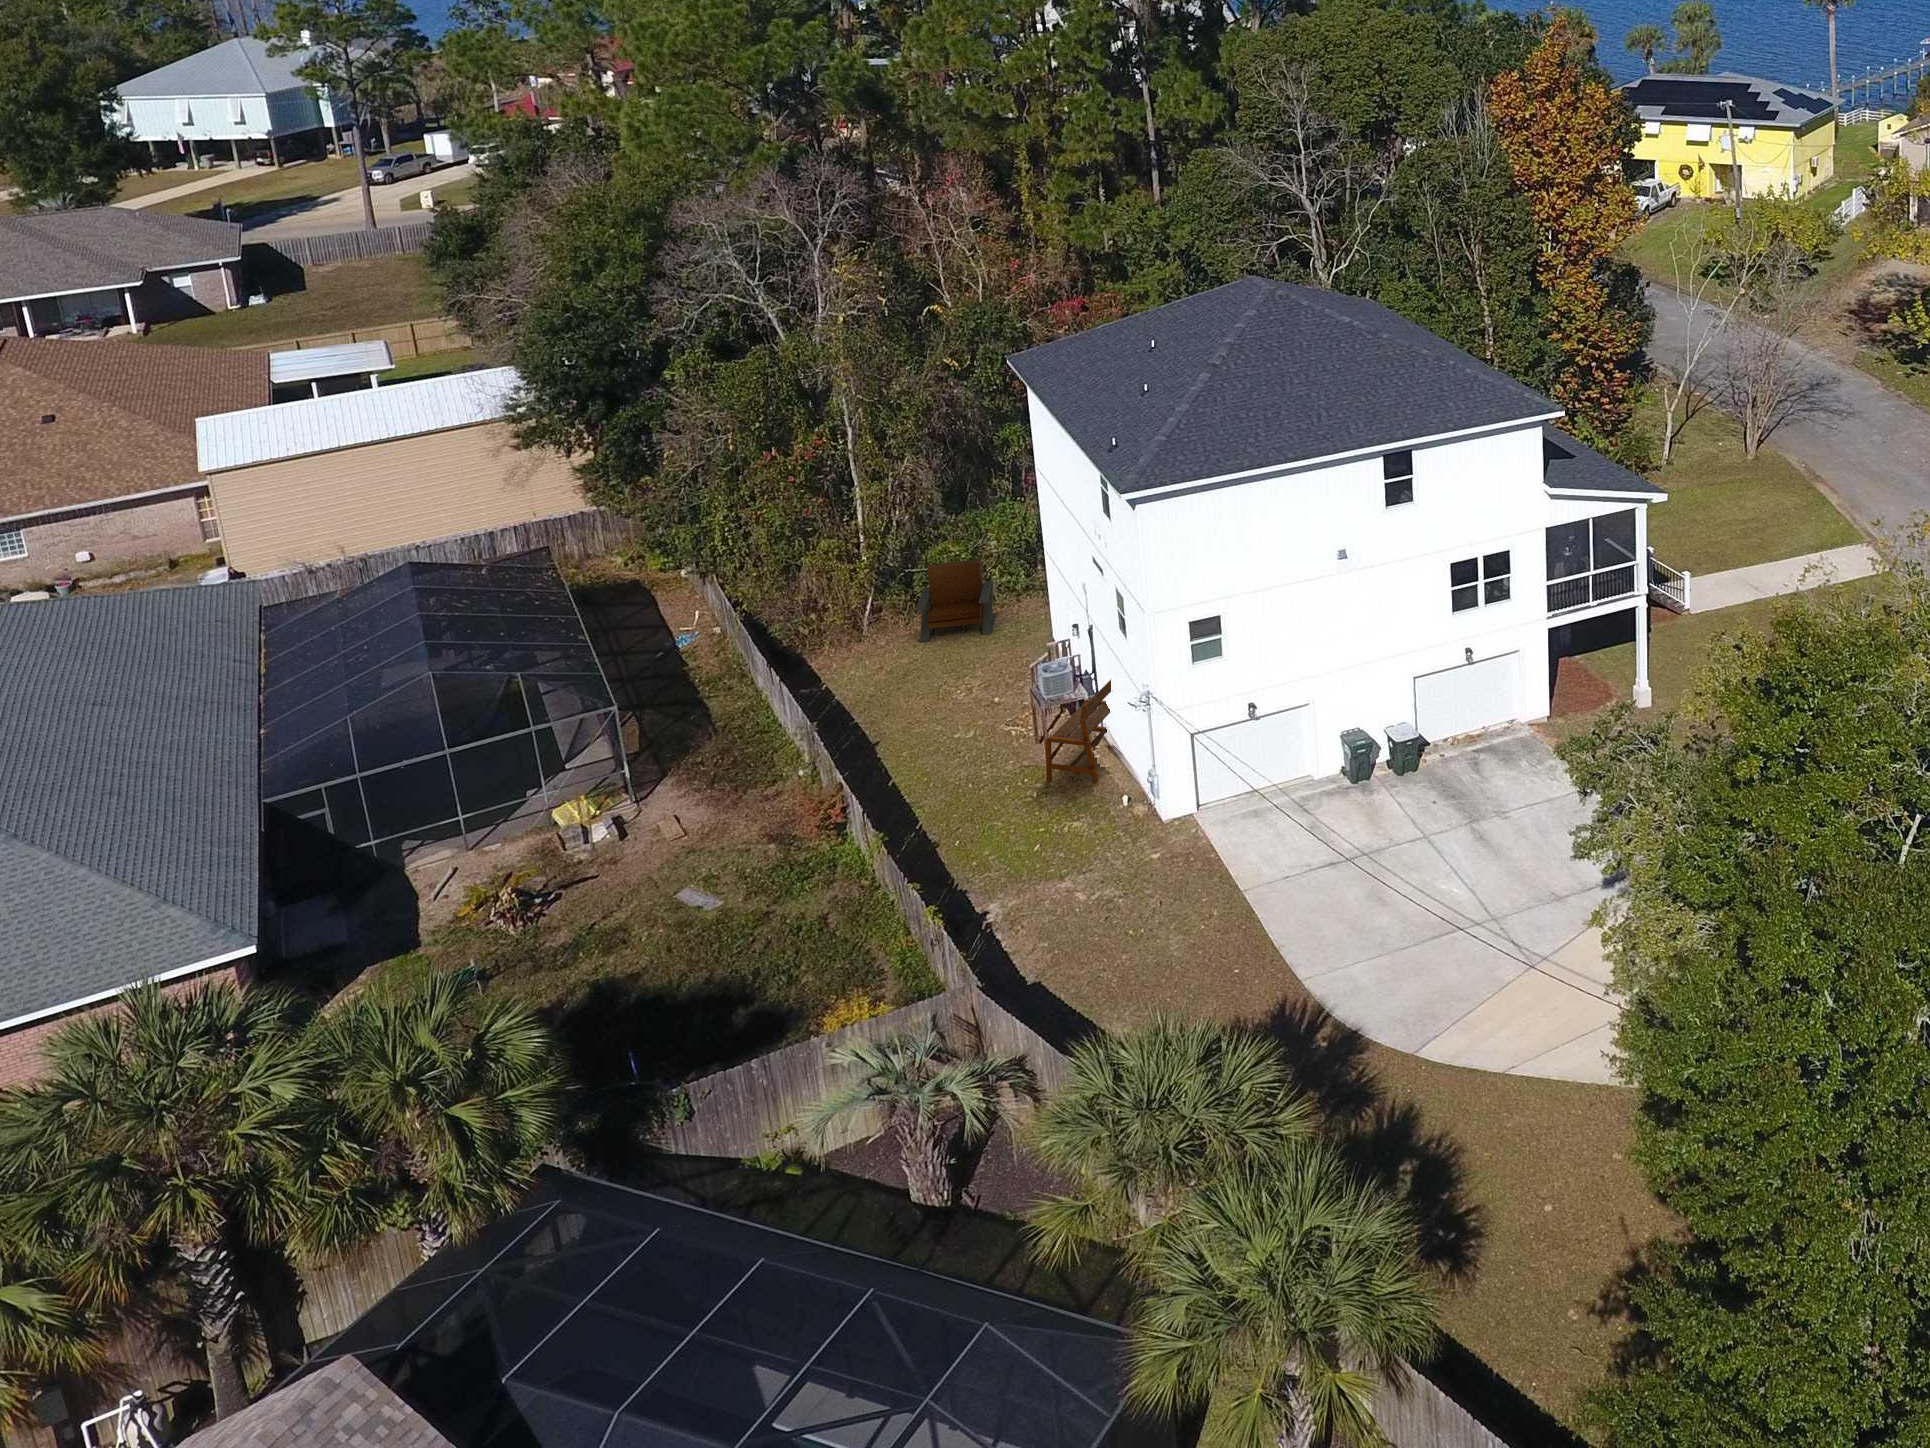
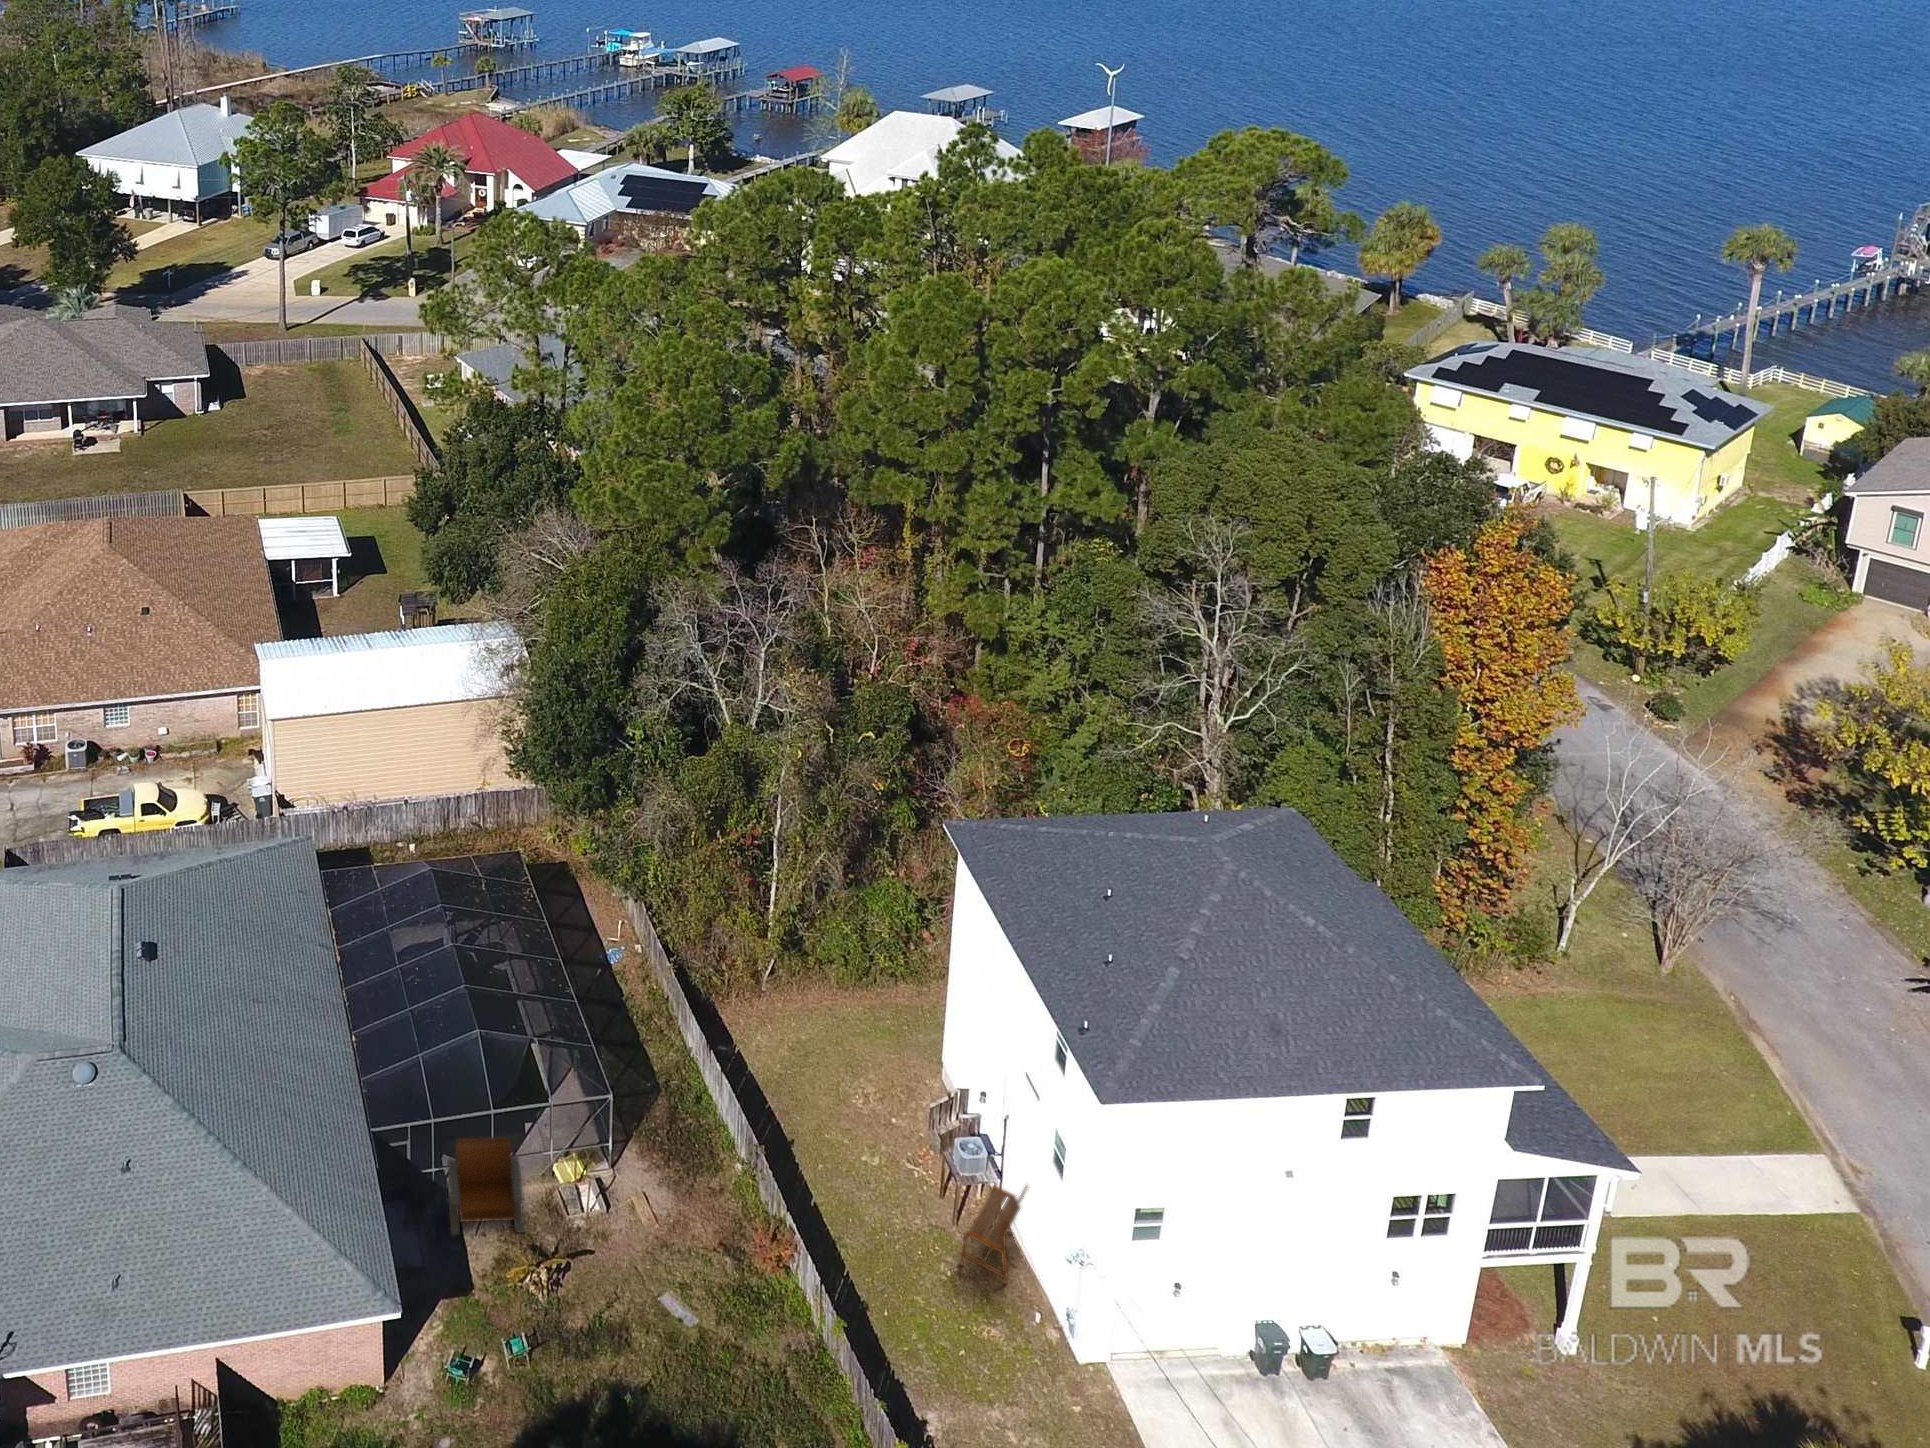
lounge chair: present [916,559,996,643] -> present [447,1137,524,1235]

